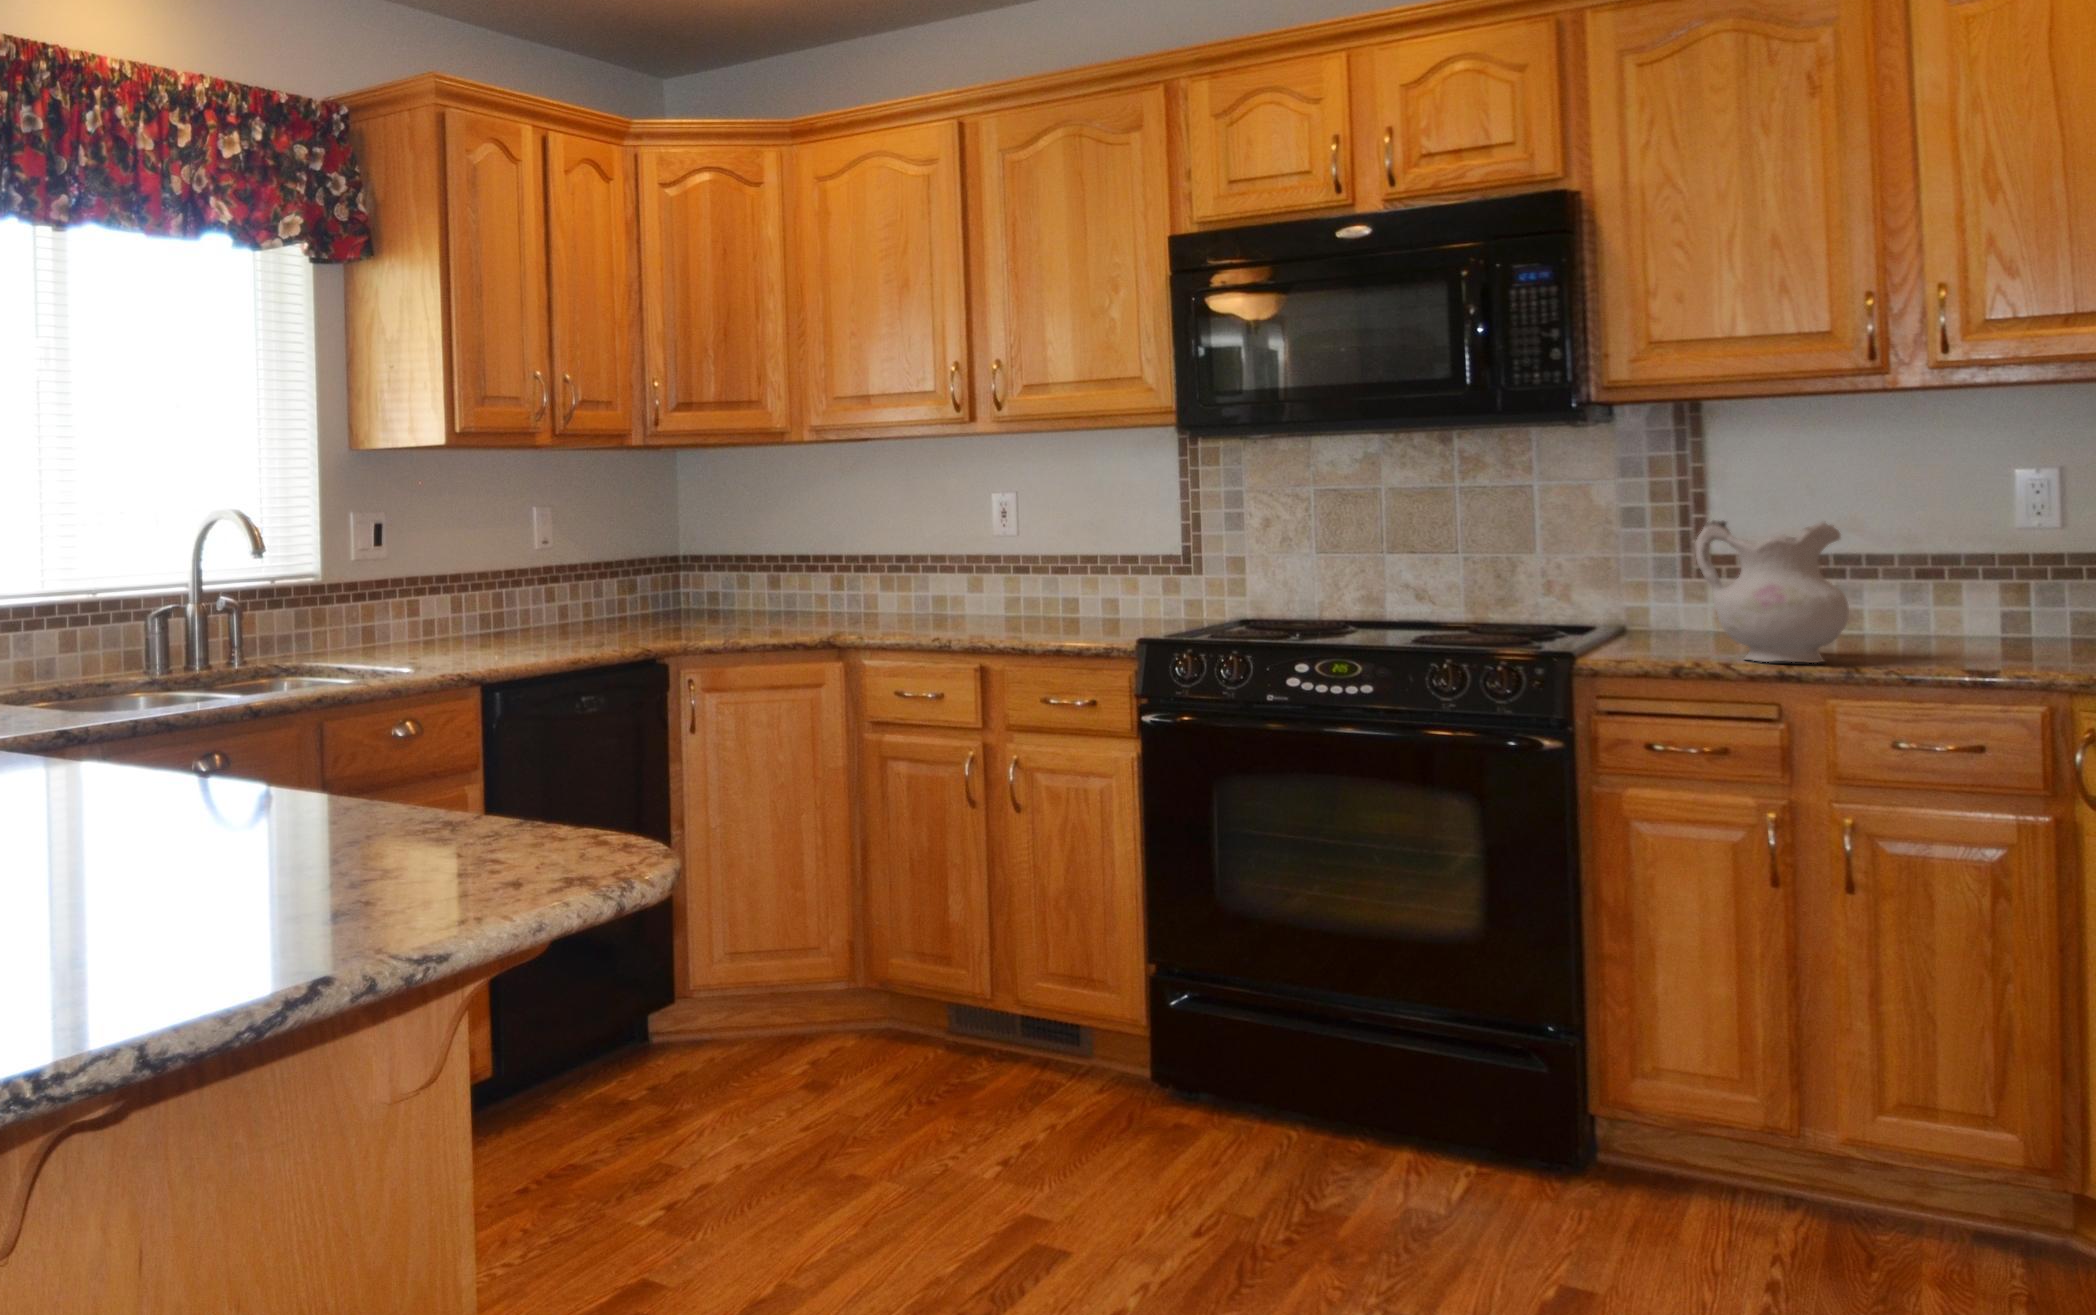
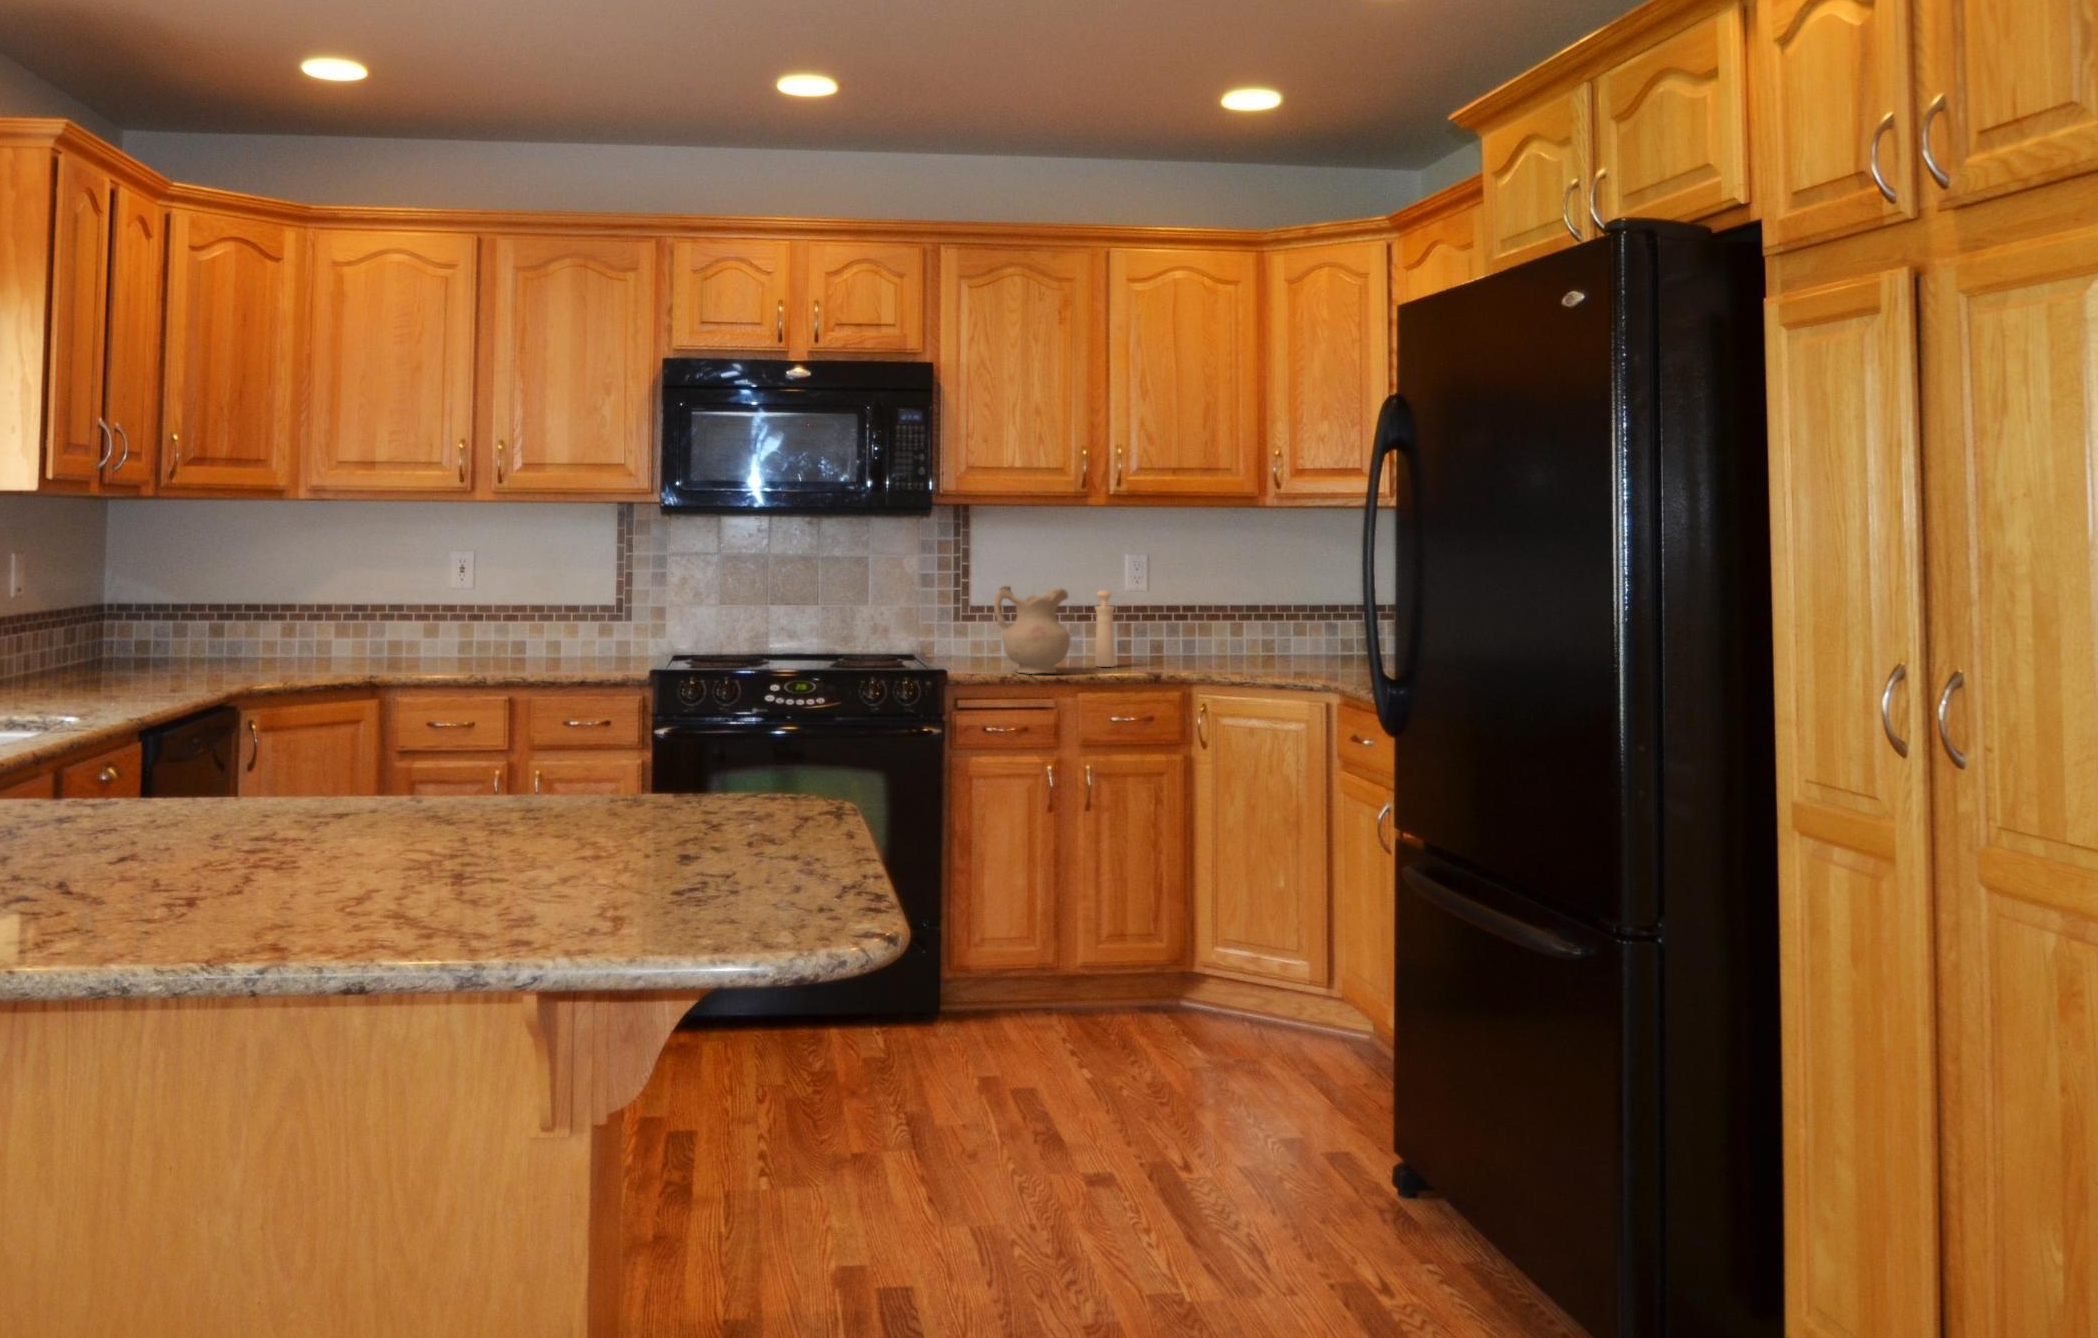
pepper mill: none [1932,525,1986,655] -> present [1095,590,1115,667]

